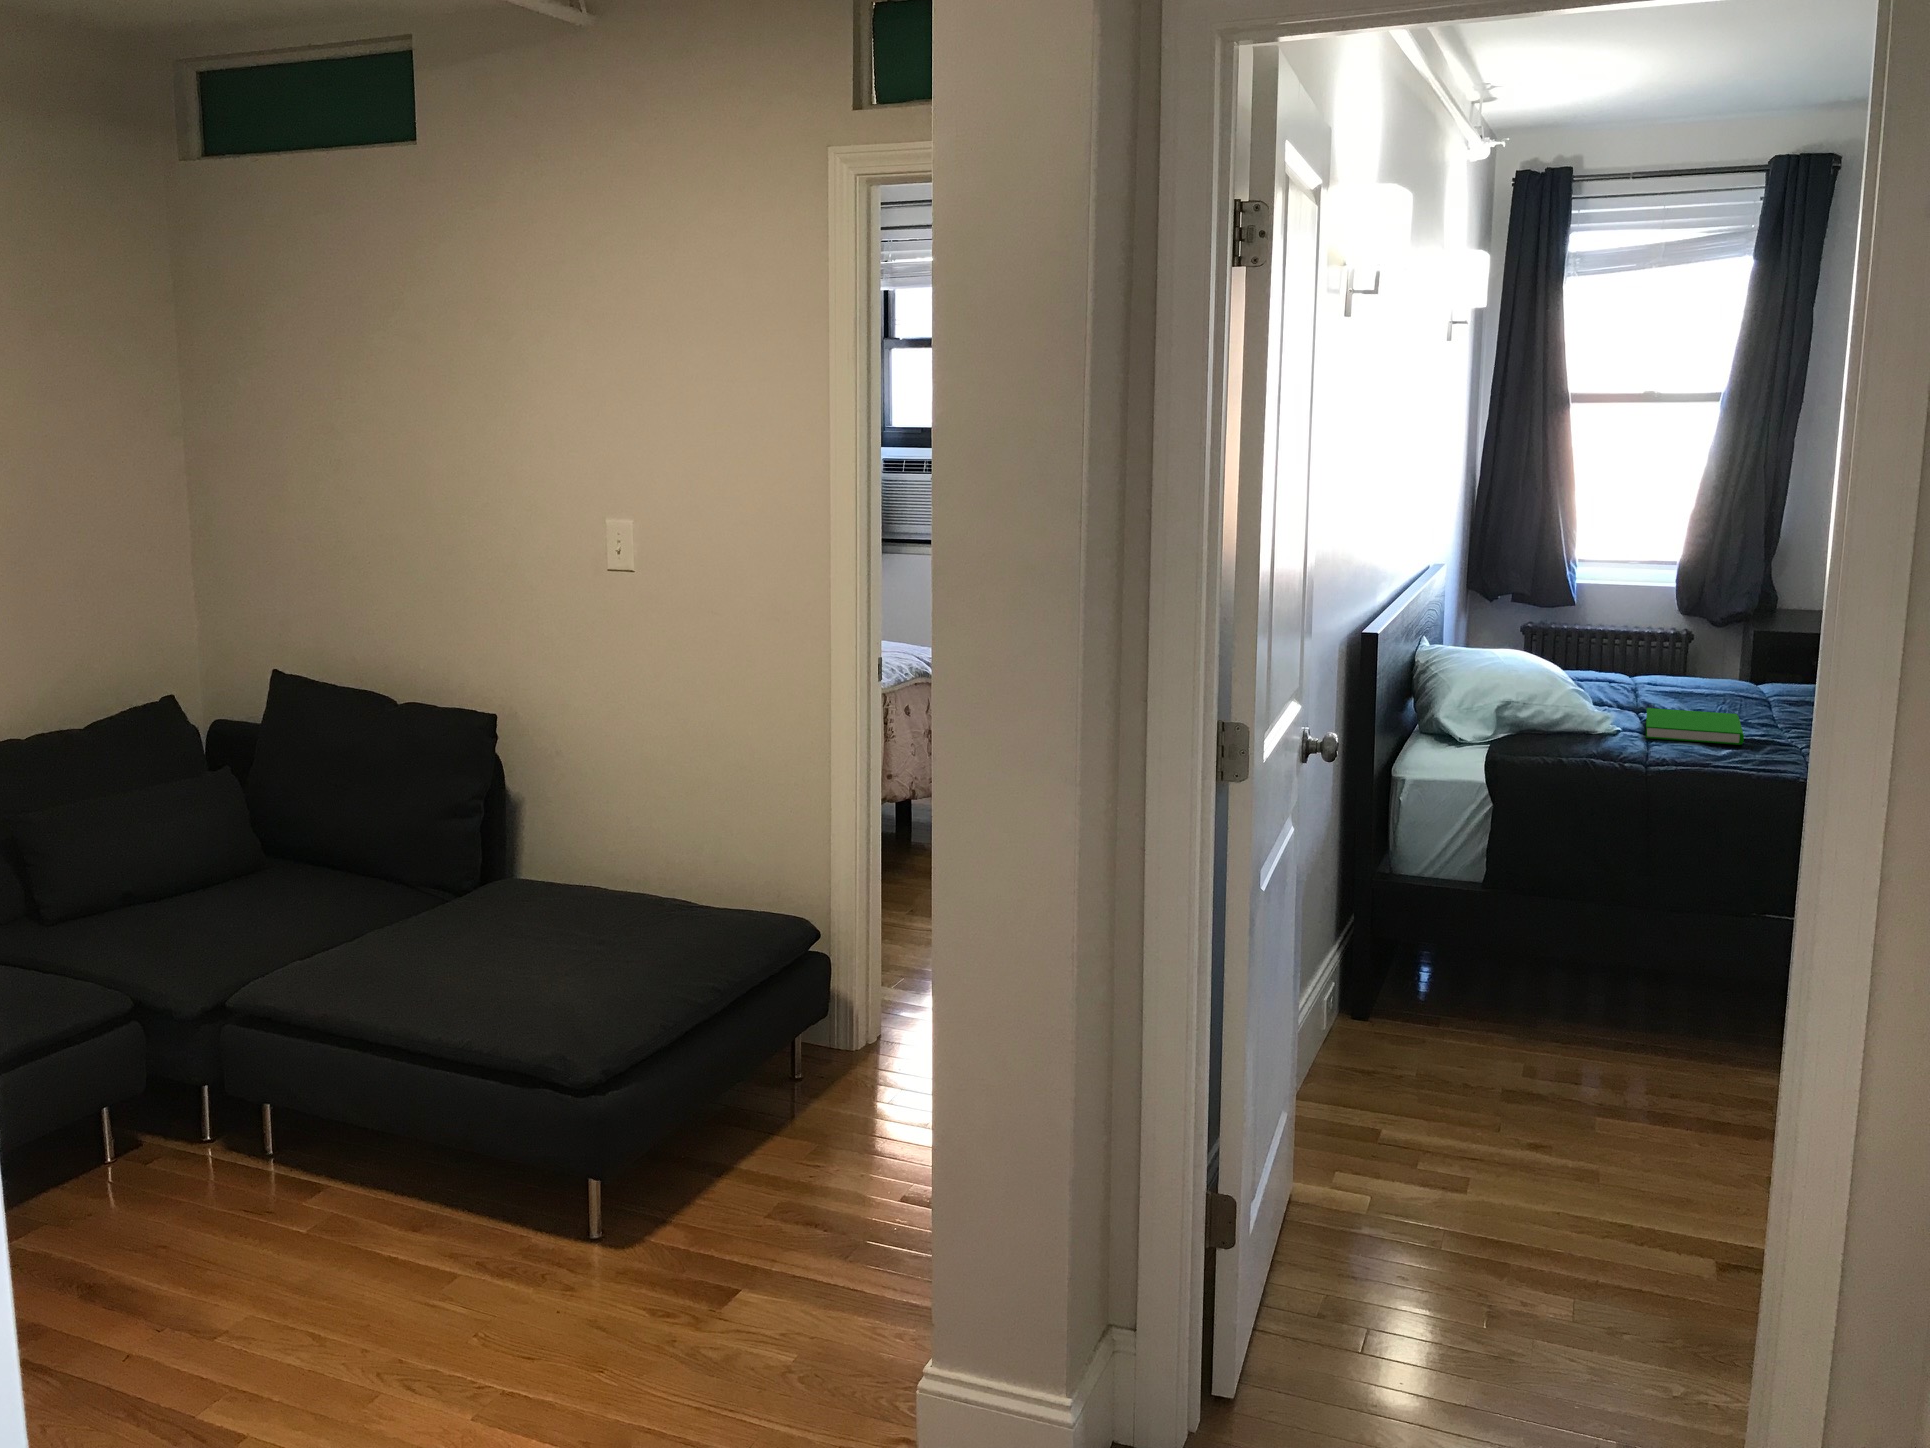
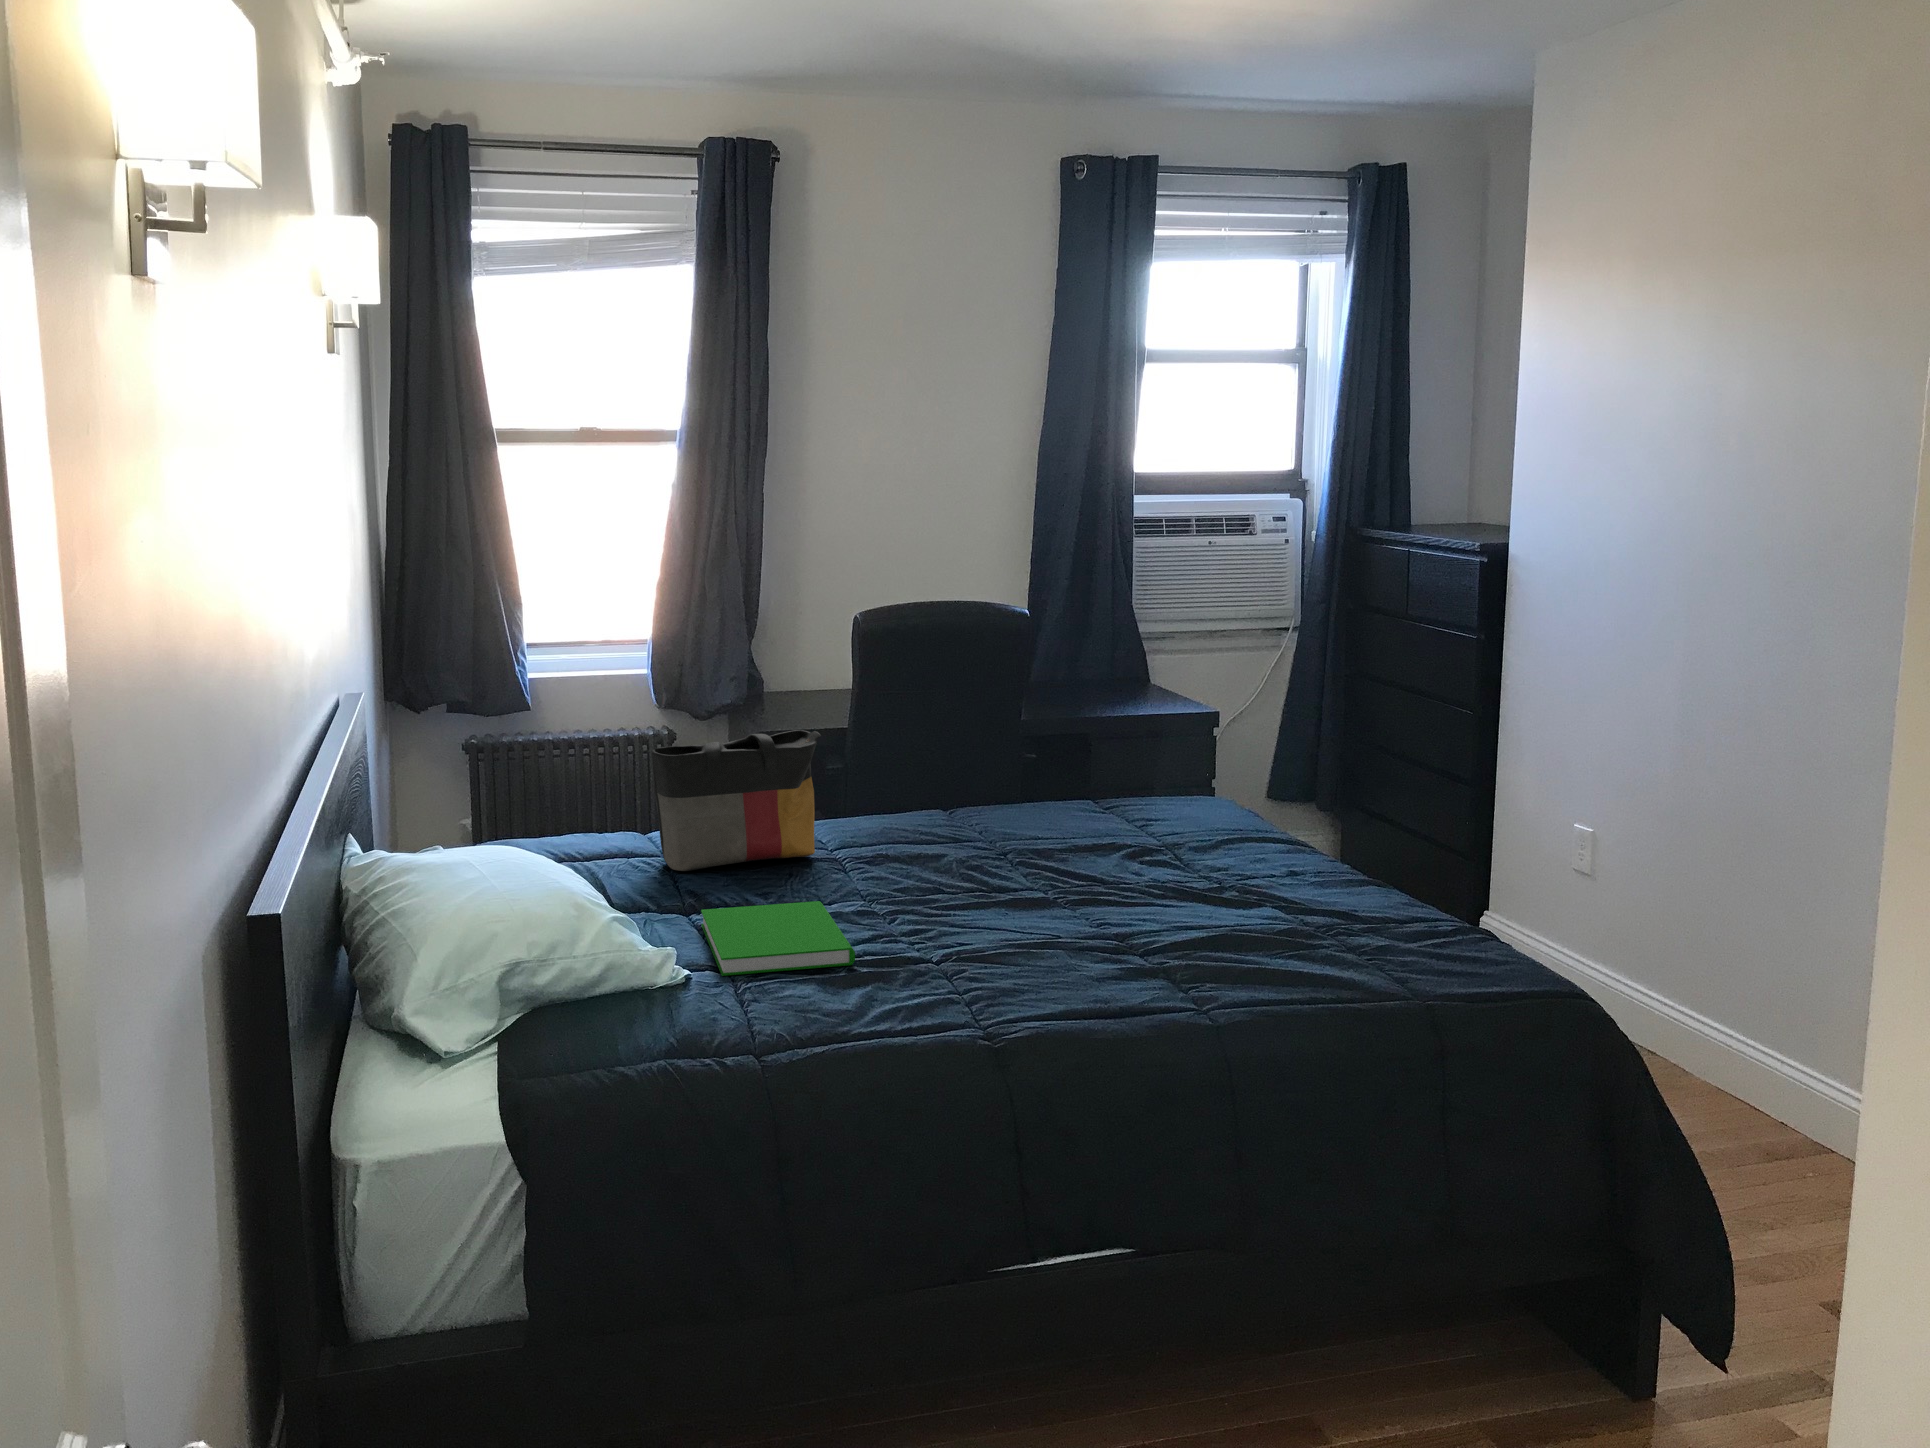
tote bag: none [1635,606,1770,698] -> present [651,730,821,871]

